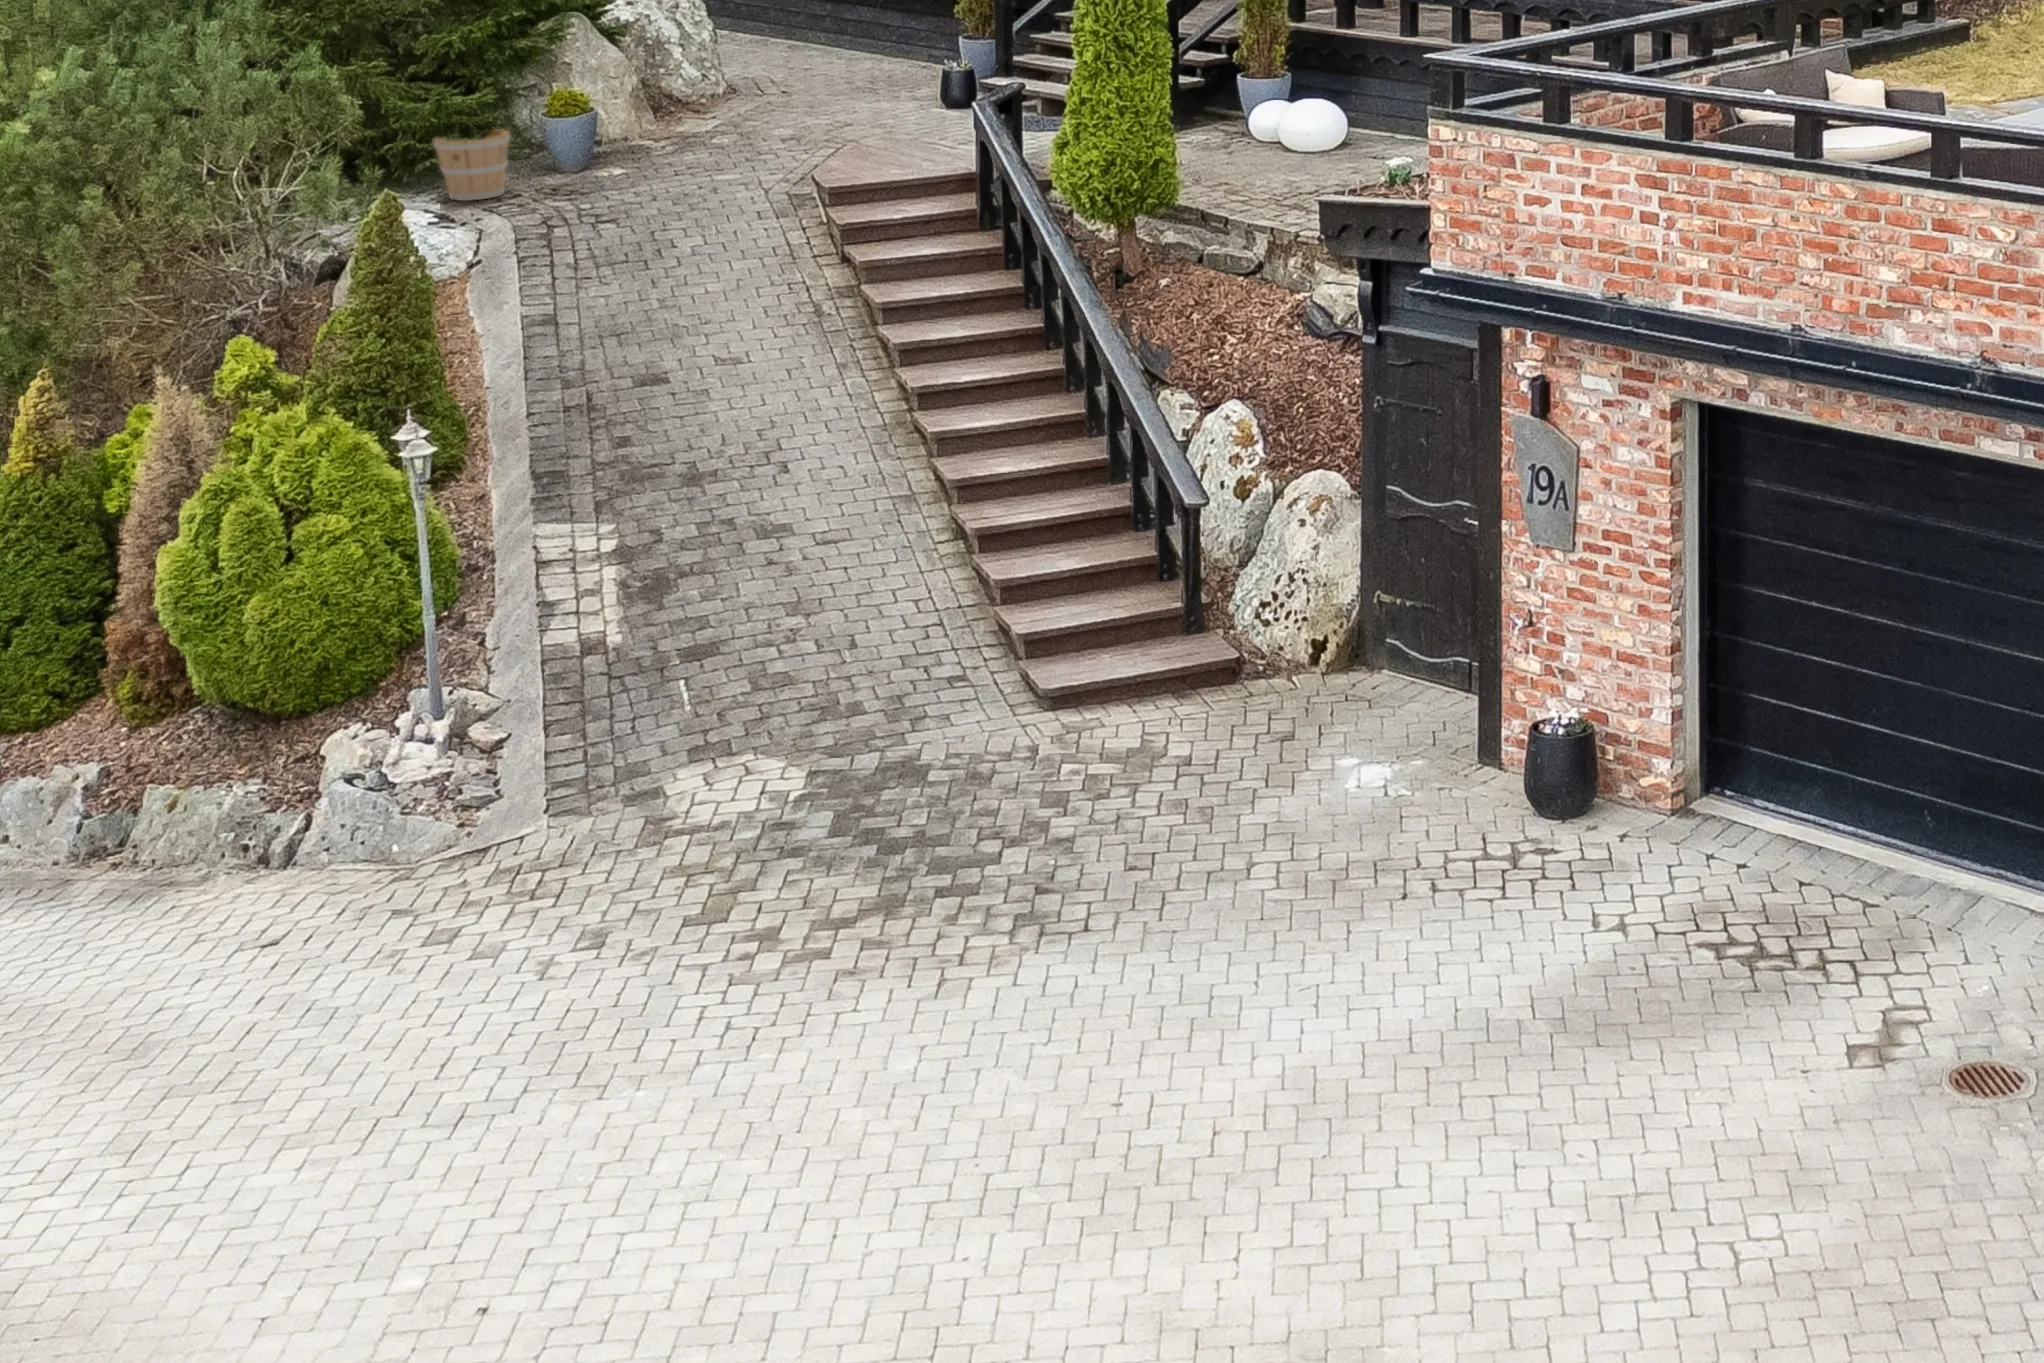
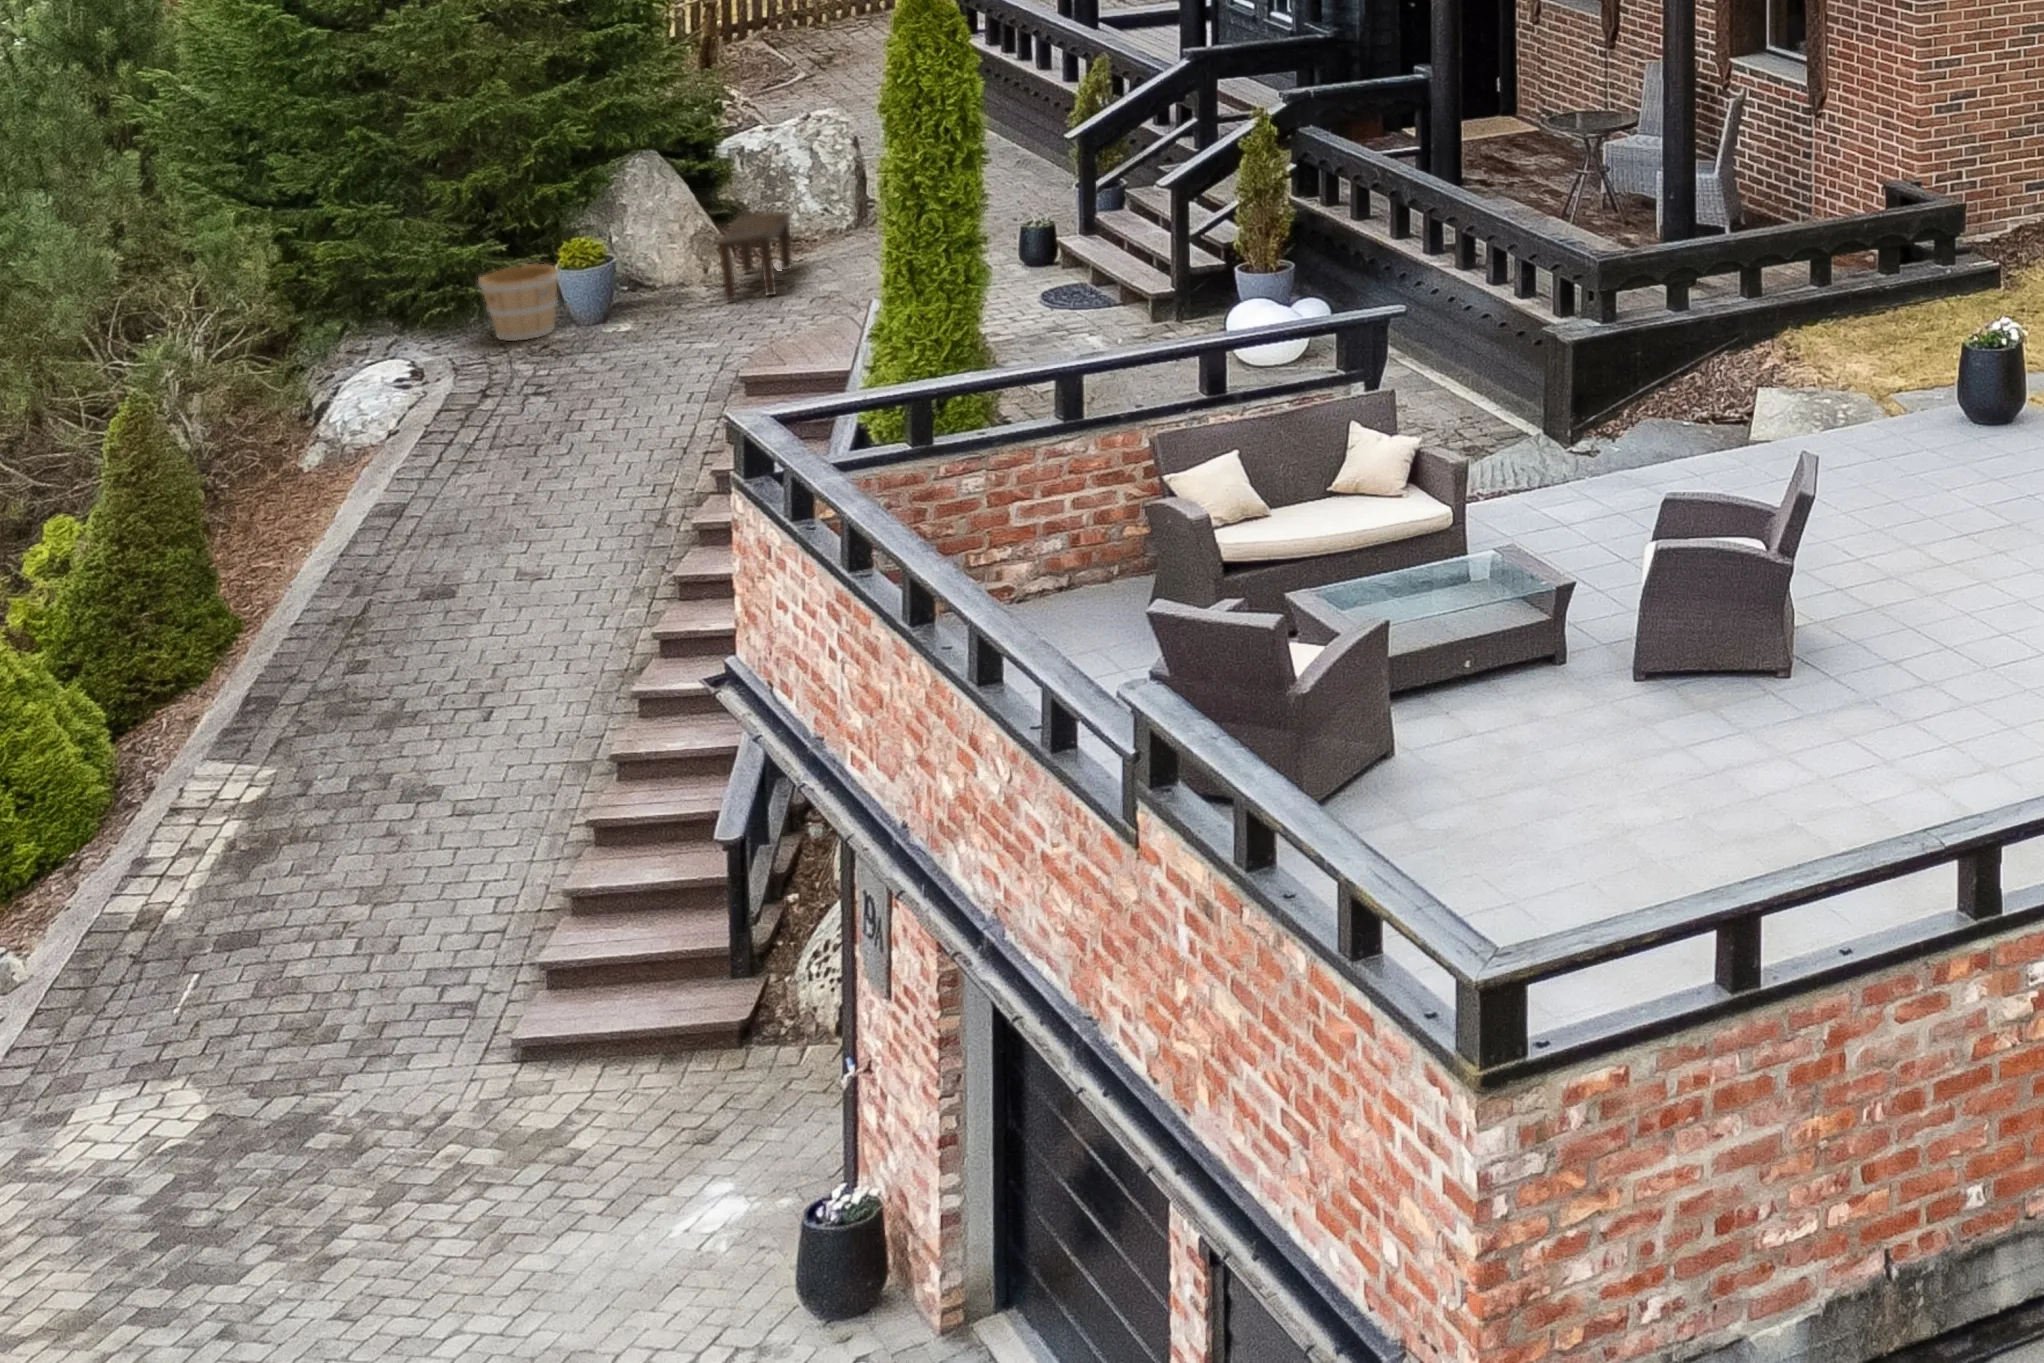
bench: none [631,77,707,156] -> present [717,211,792,299]

